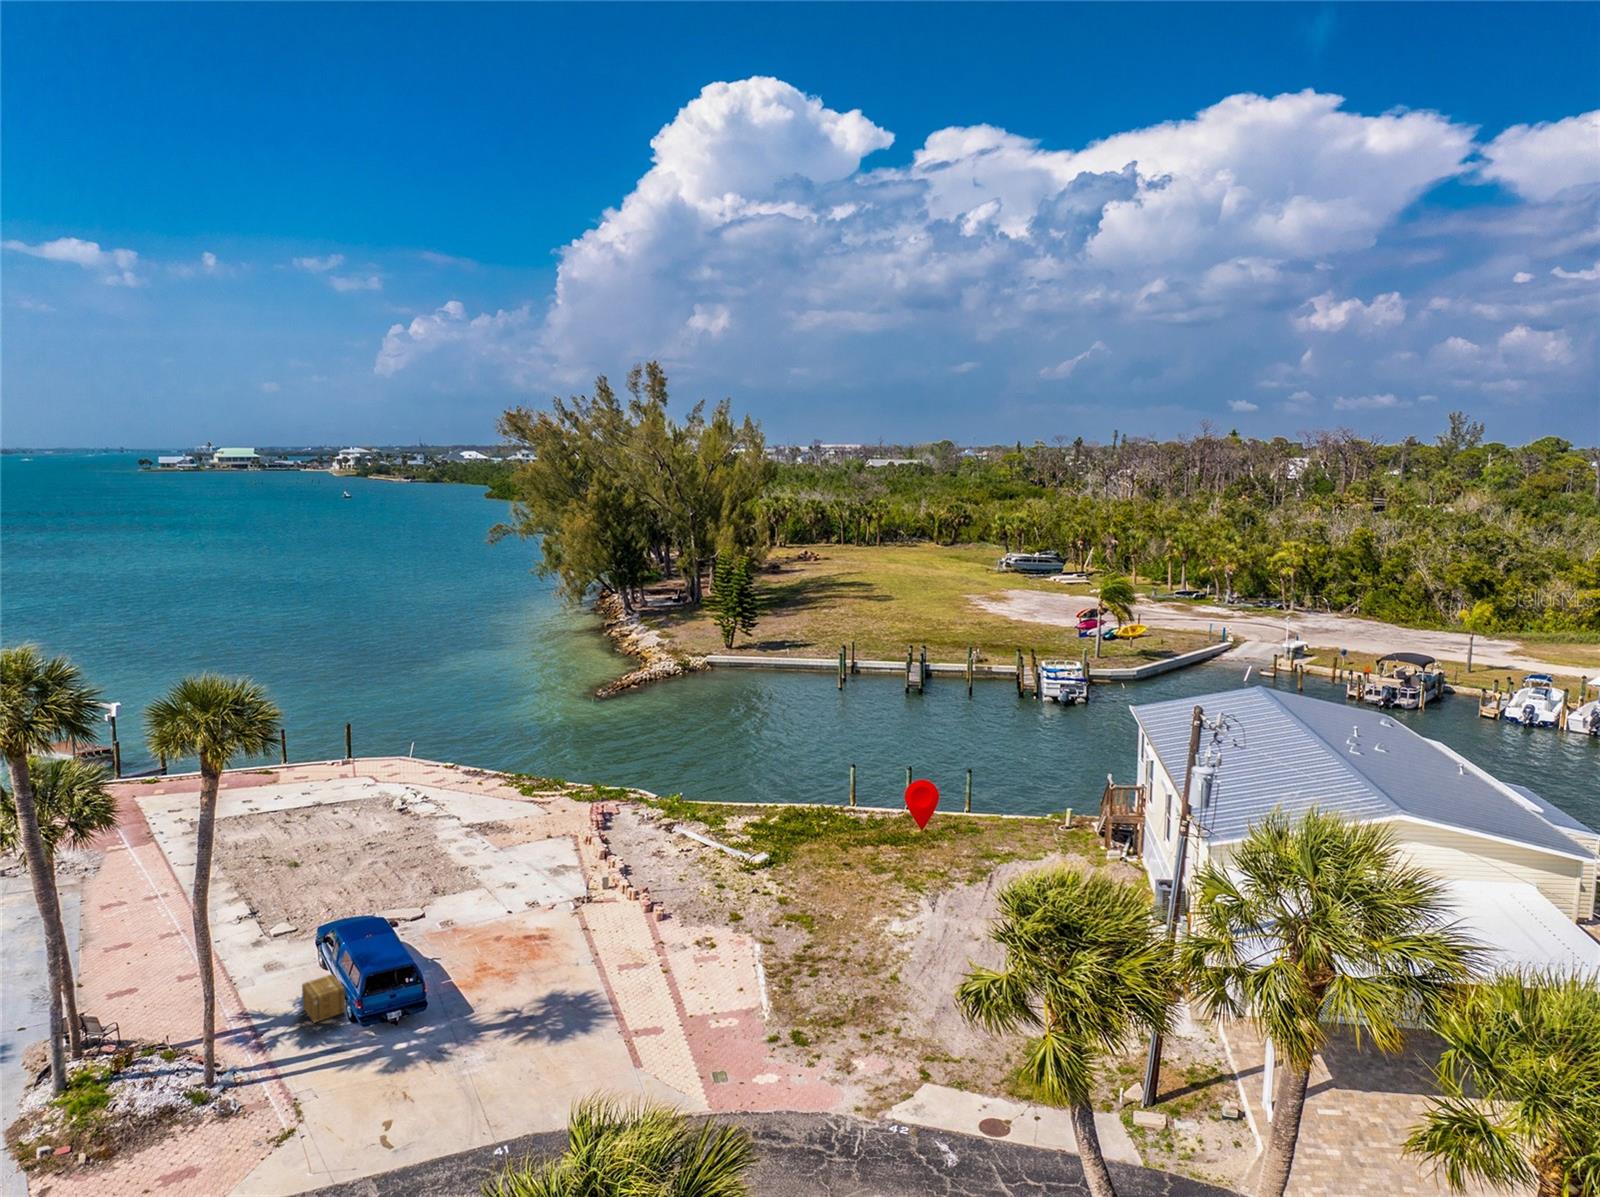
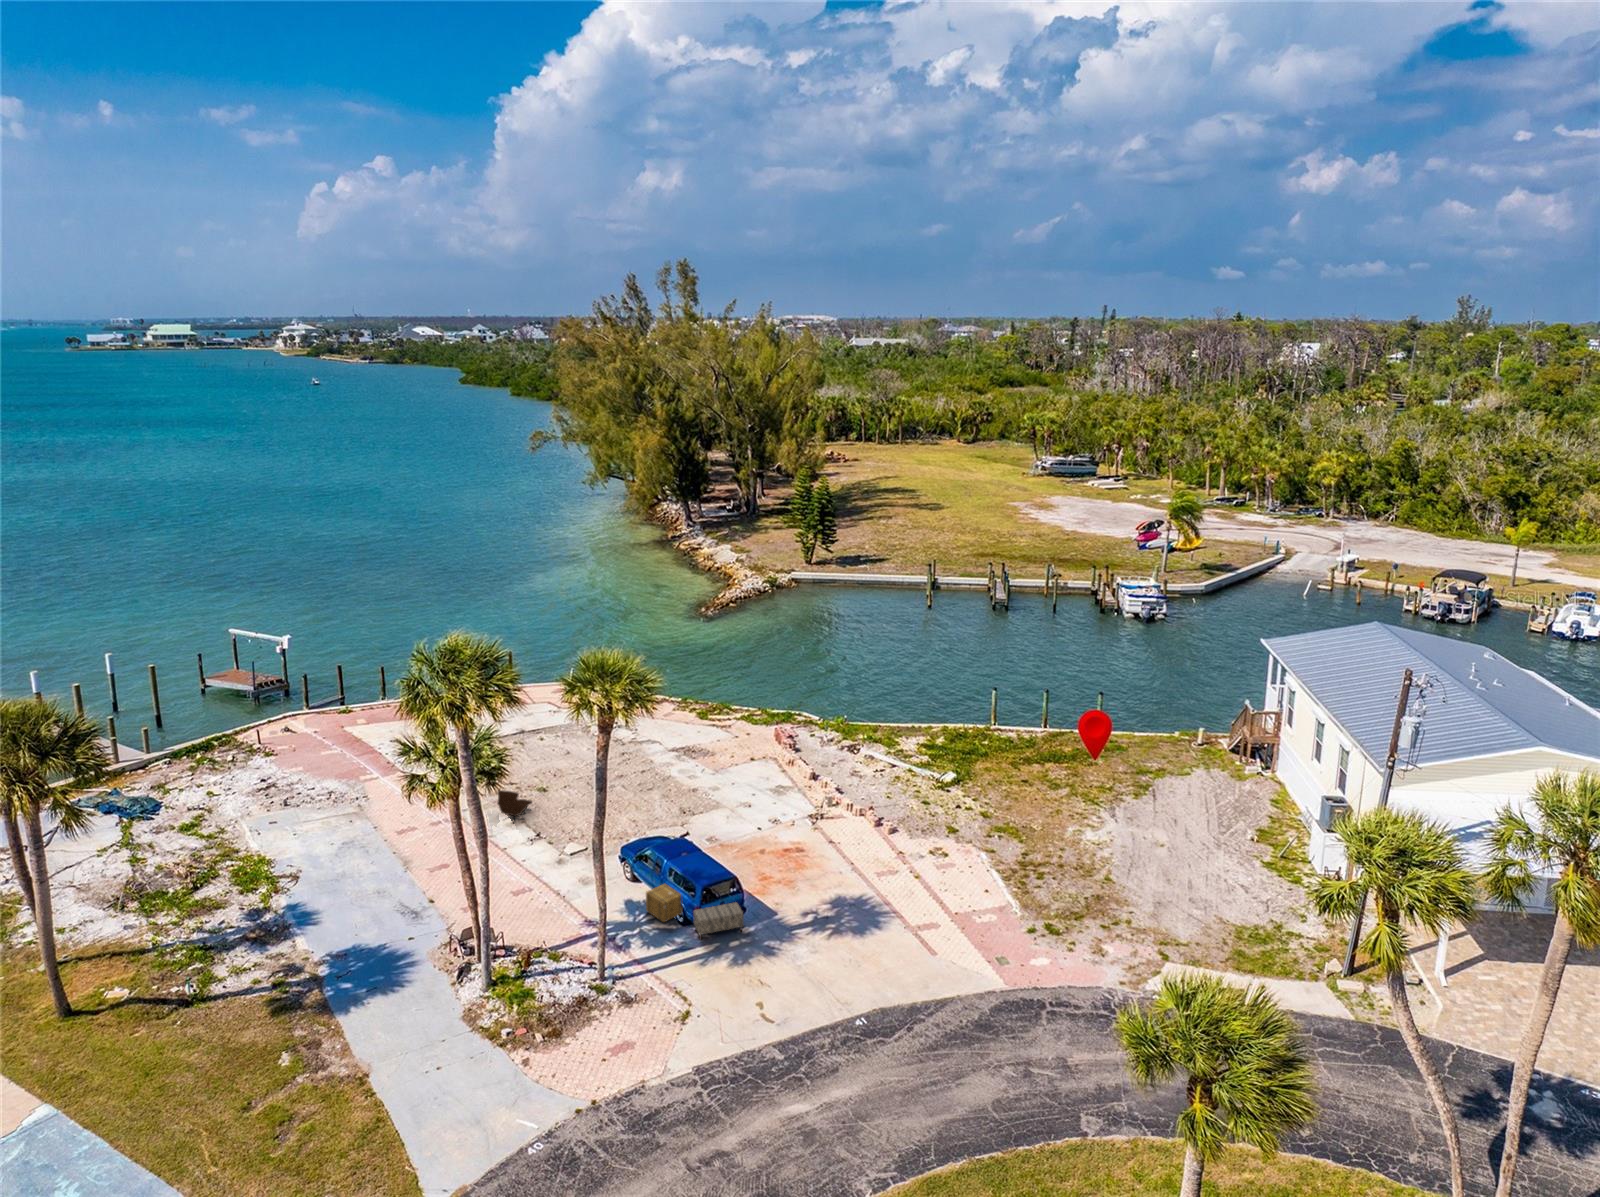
lounge chair: none [207,863,260,904] -> present [497,790,532,821]
bench: none [342,998,407,1046] -> present [693,902,744,939]

